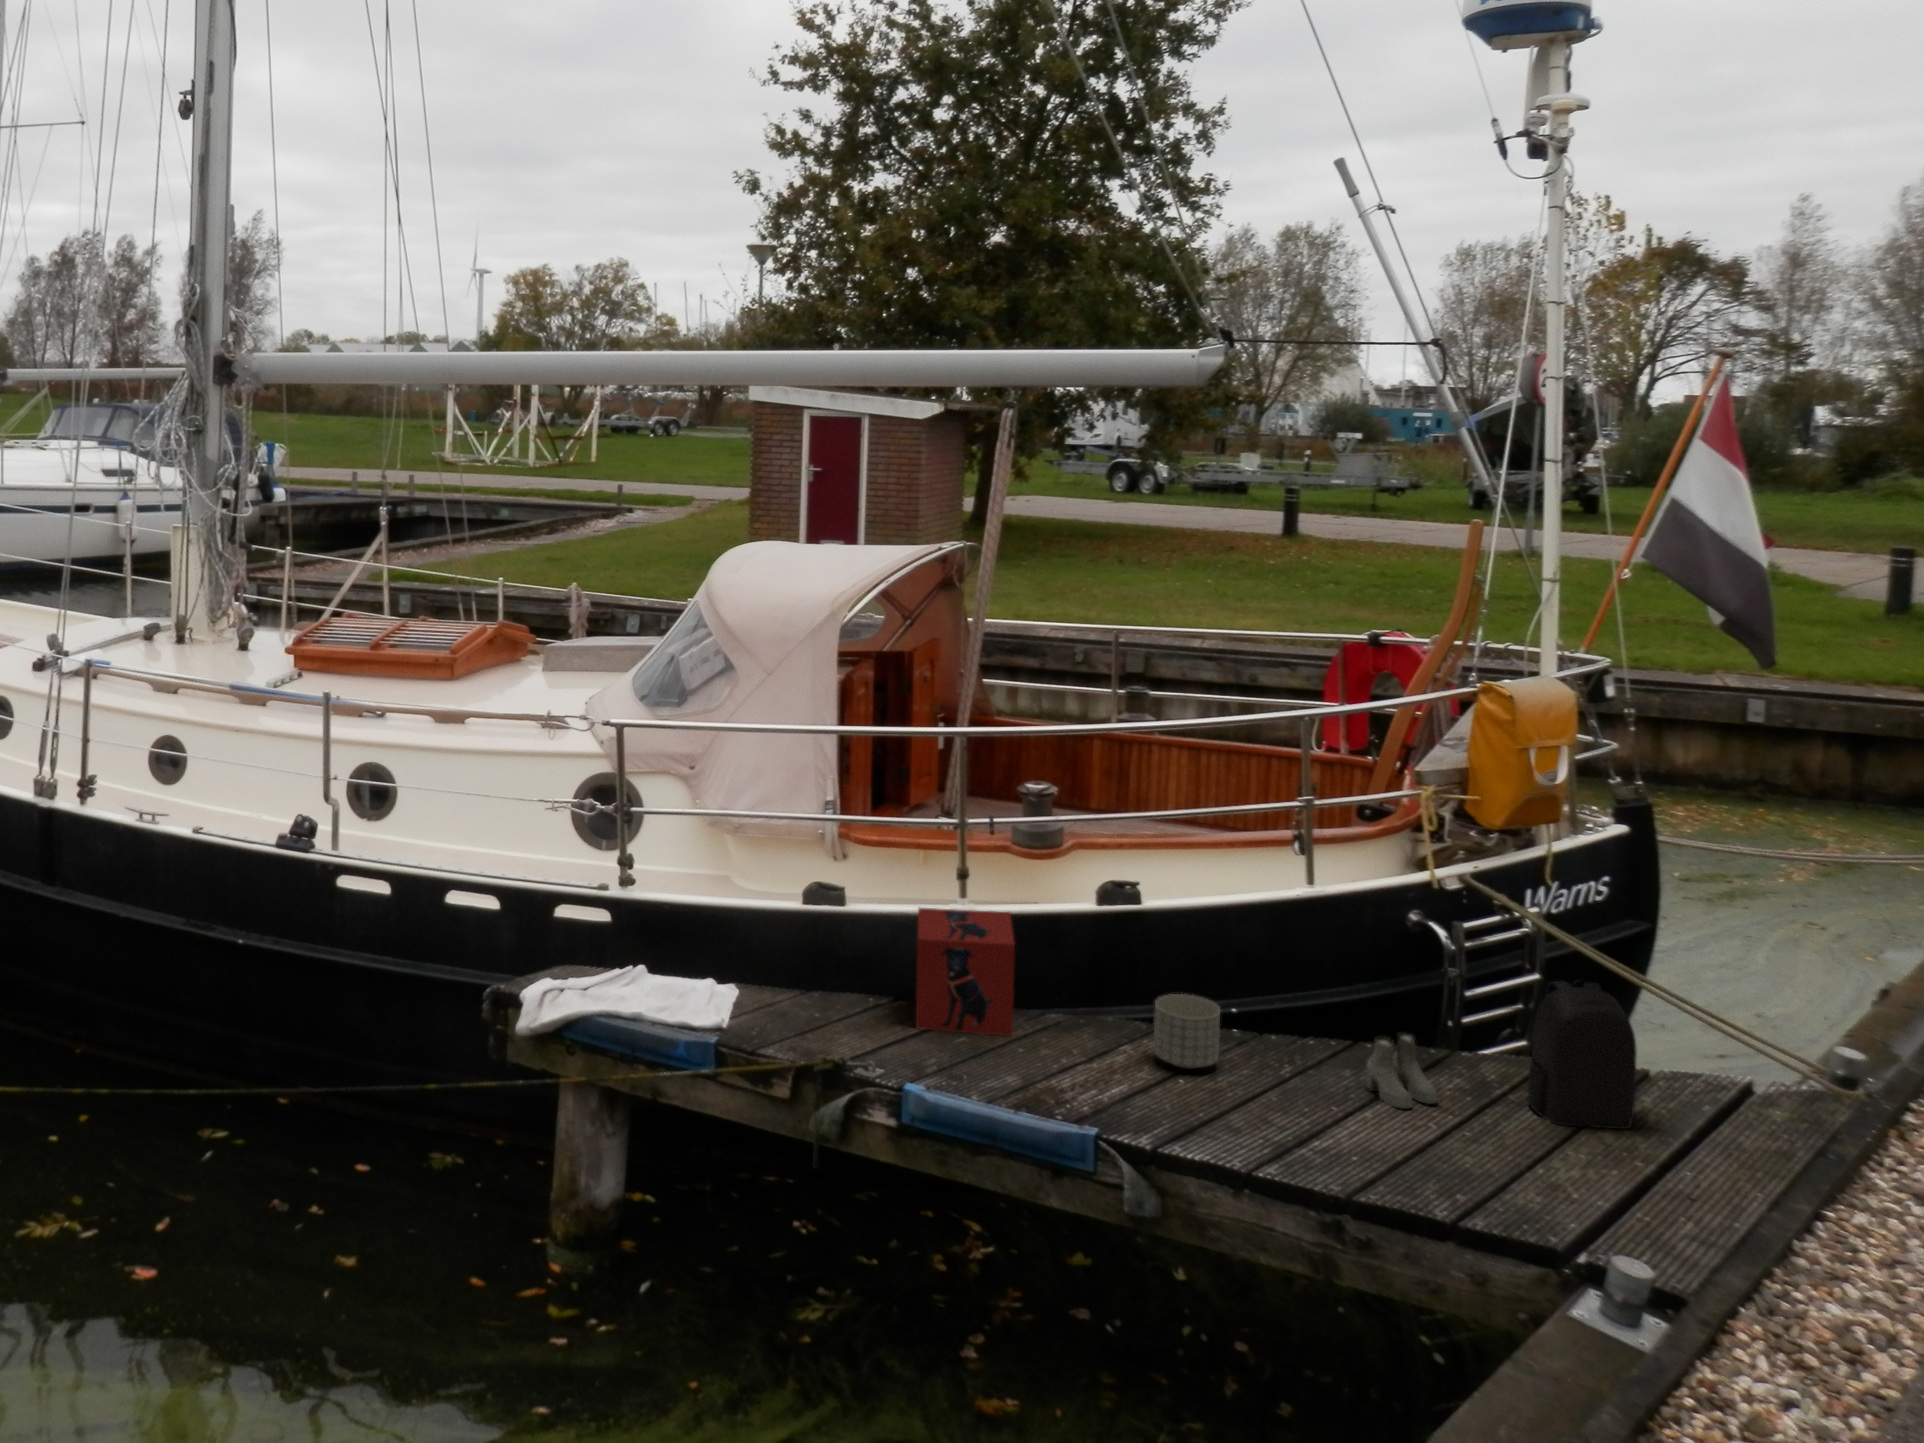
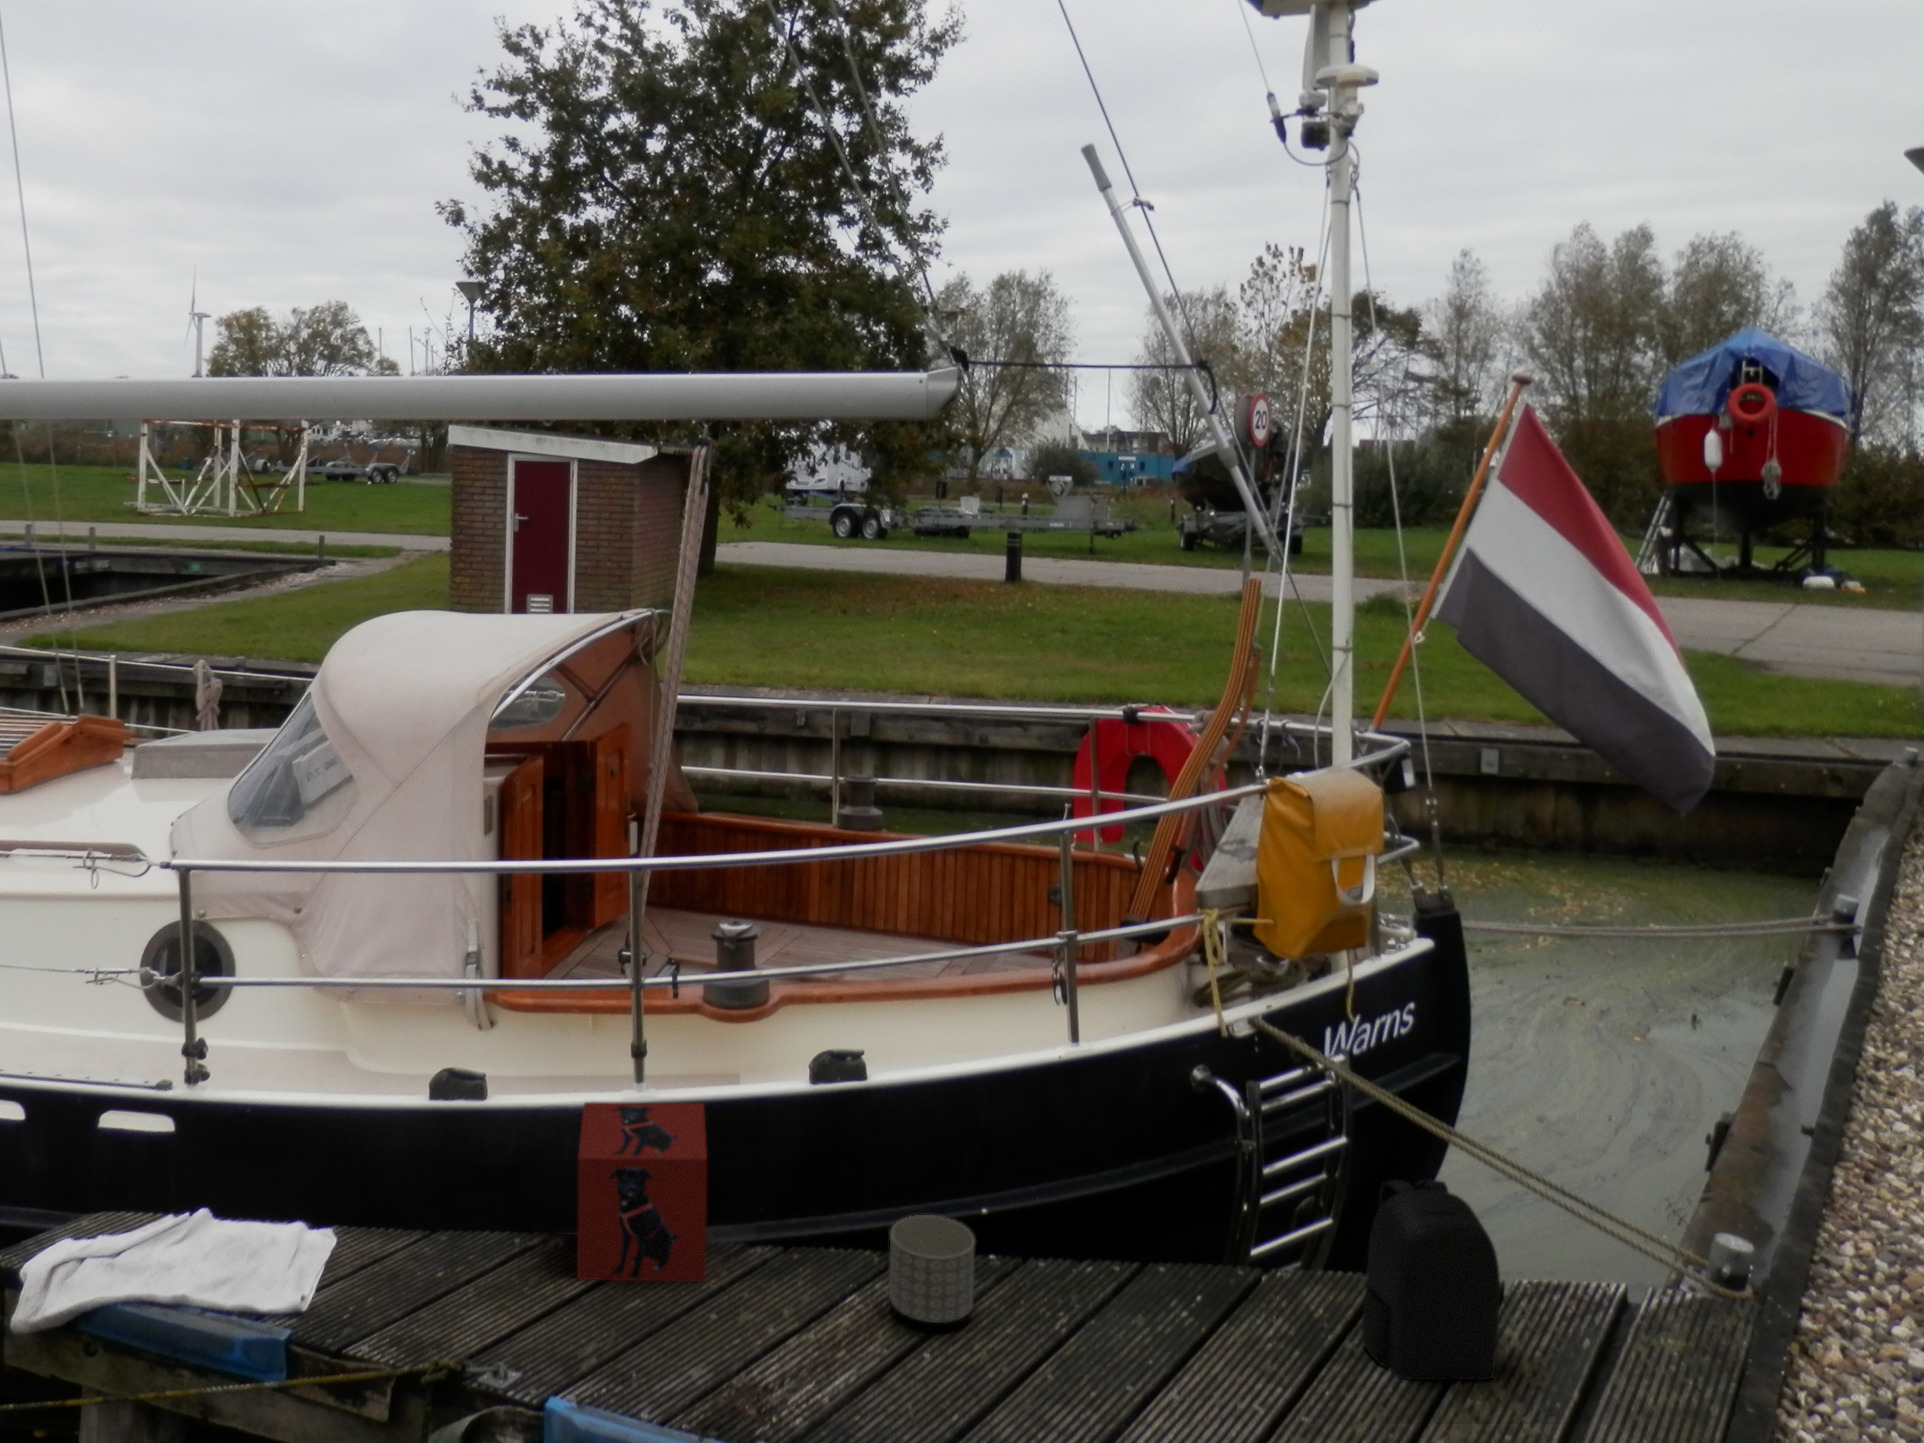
boots: present [1367,1033,1437,1109] -> none [1162,1257,1253,1371]

